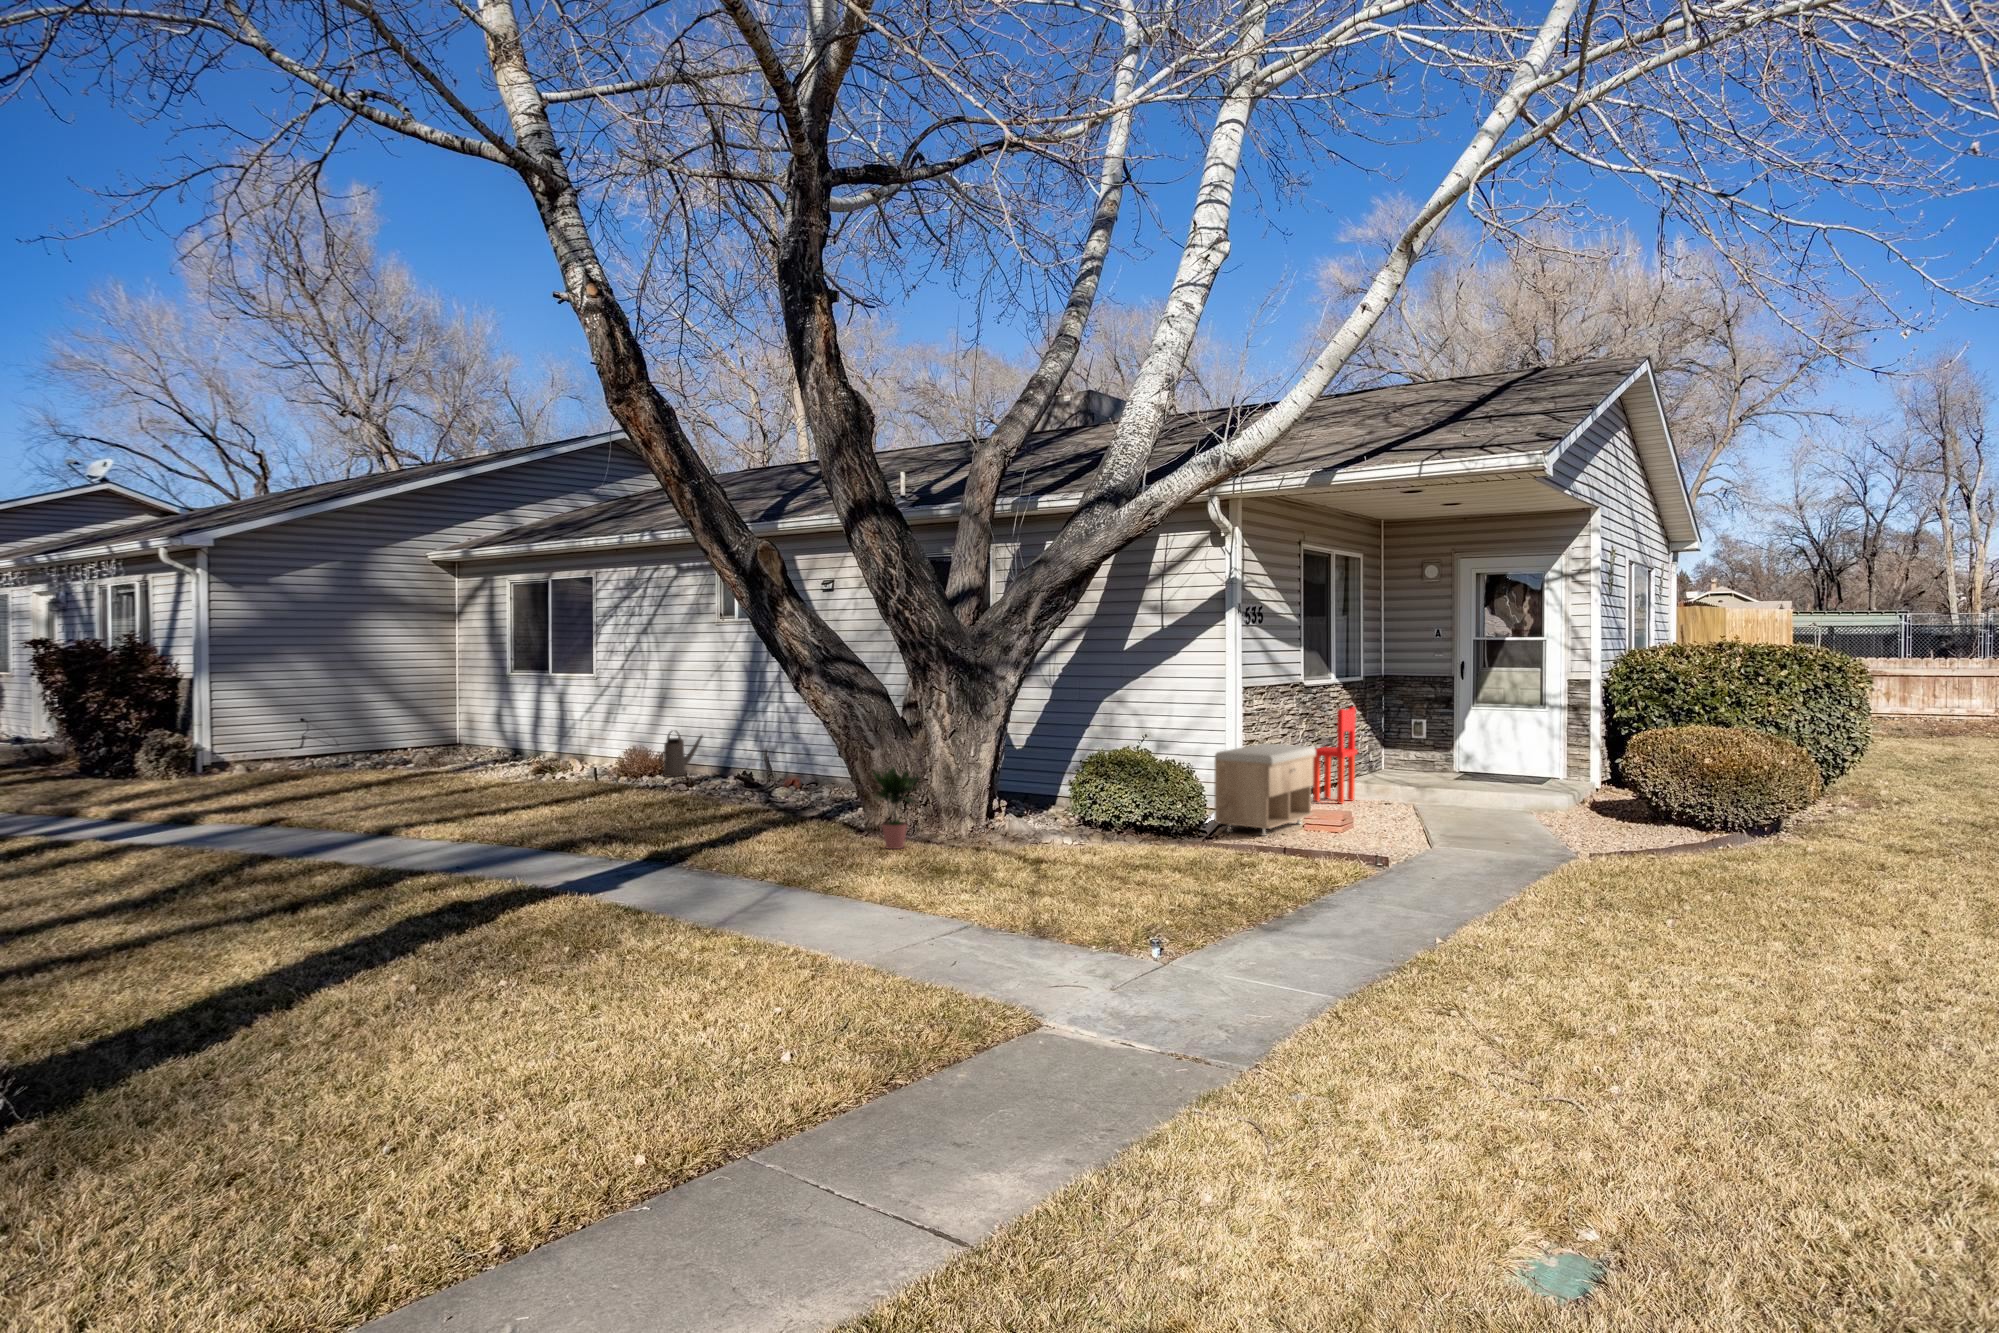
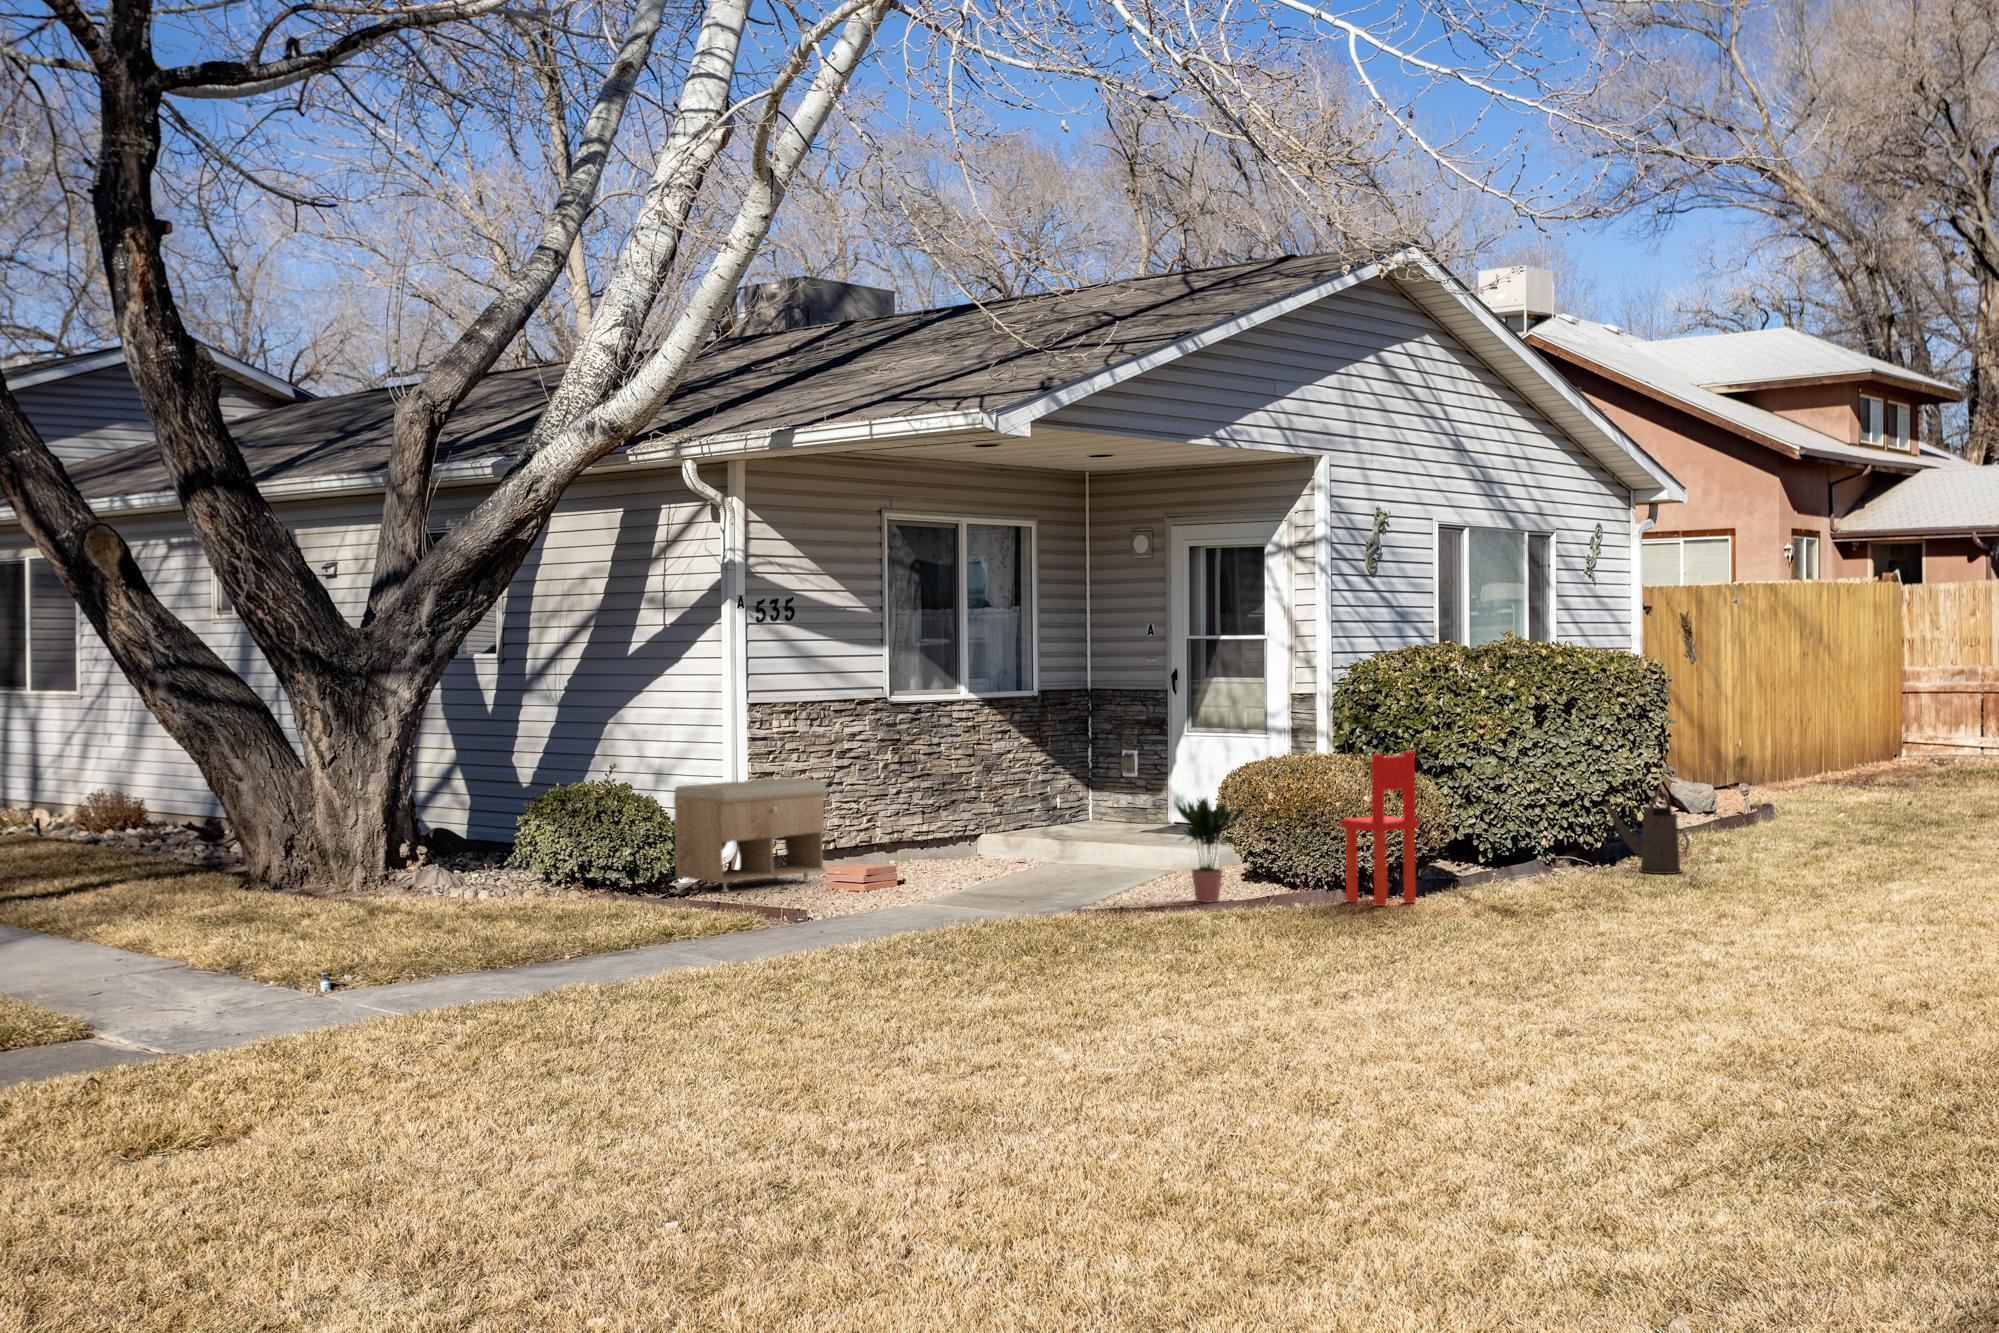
chair: present [1313,707,1358,804] -> present [1341,751,1419,906]
watering can: present [659,731,703,777] -> present [1604,792,1690,874]
potted plant: present [873,767,920,849] -> present [1176,798,1243,902]

